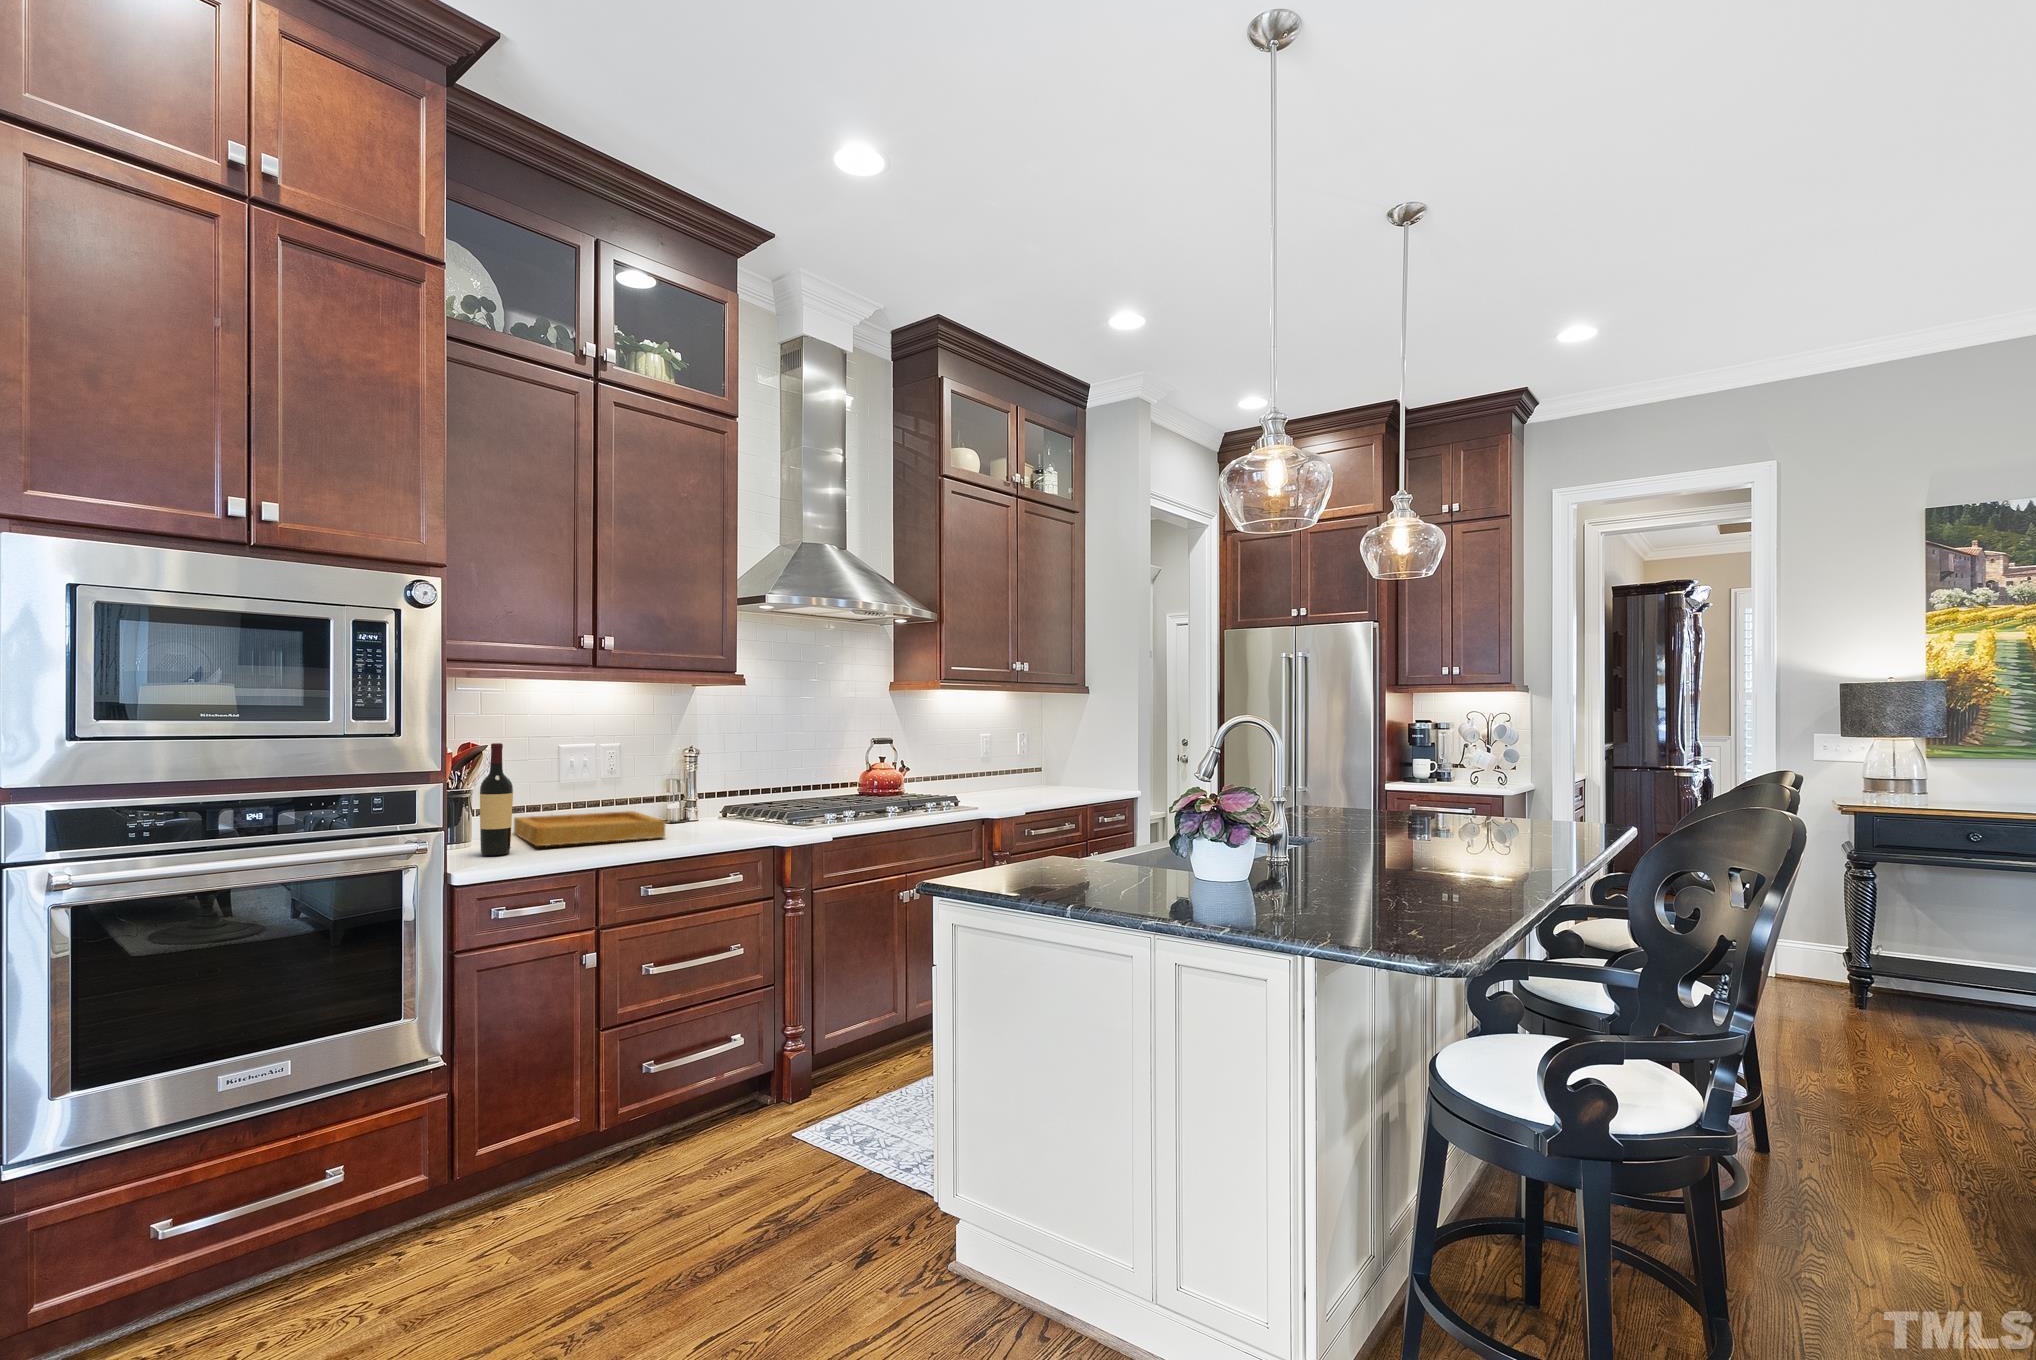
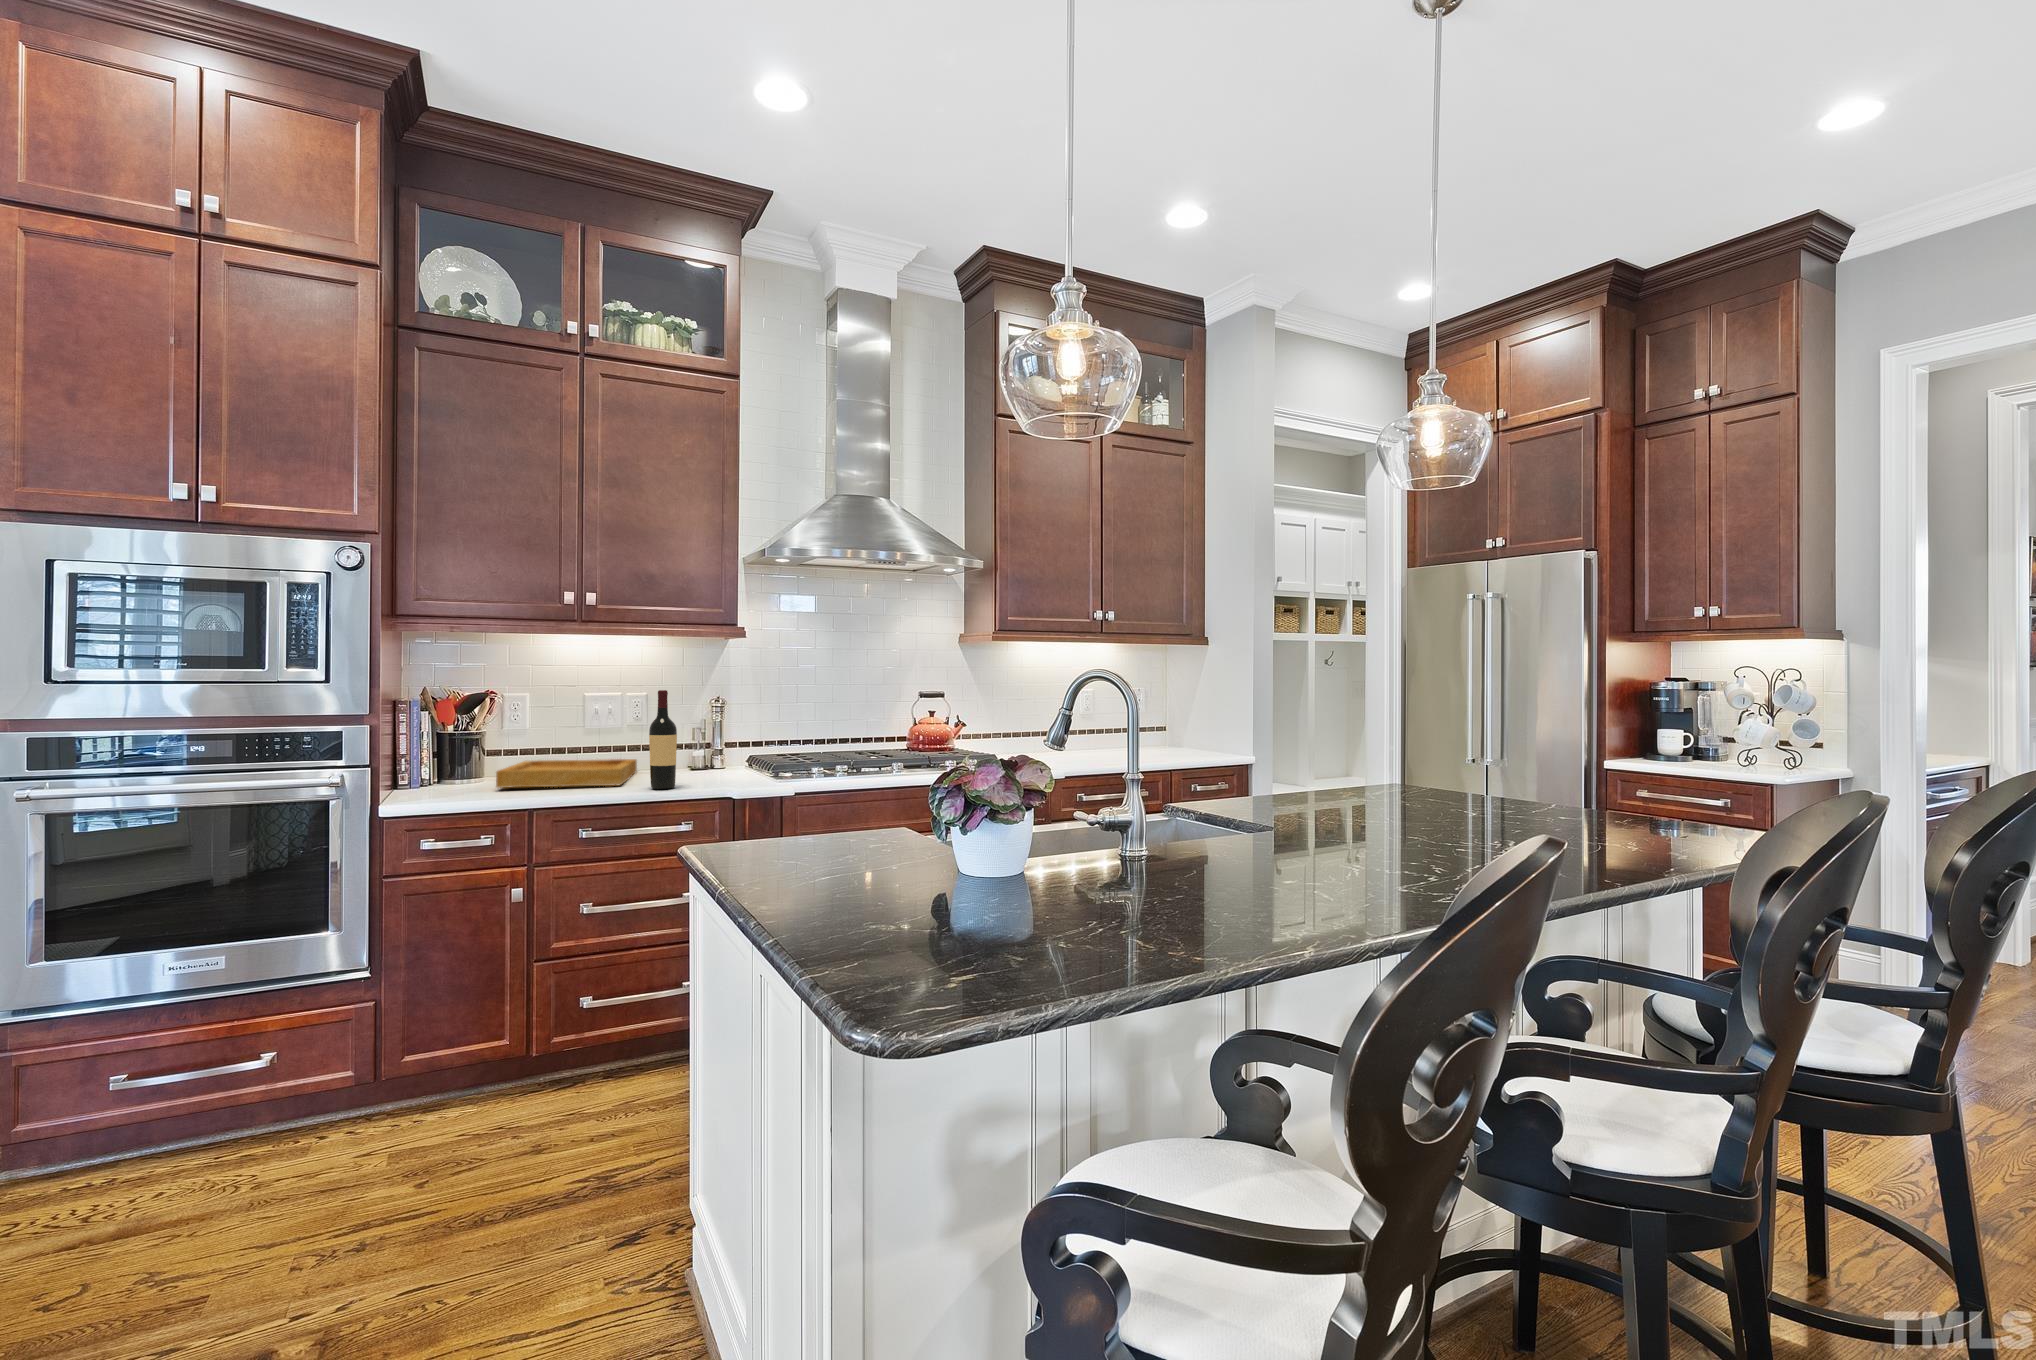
wine bottle: present [480,743,513,856] -> present [649,690,677,789]

